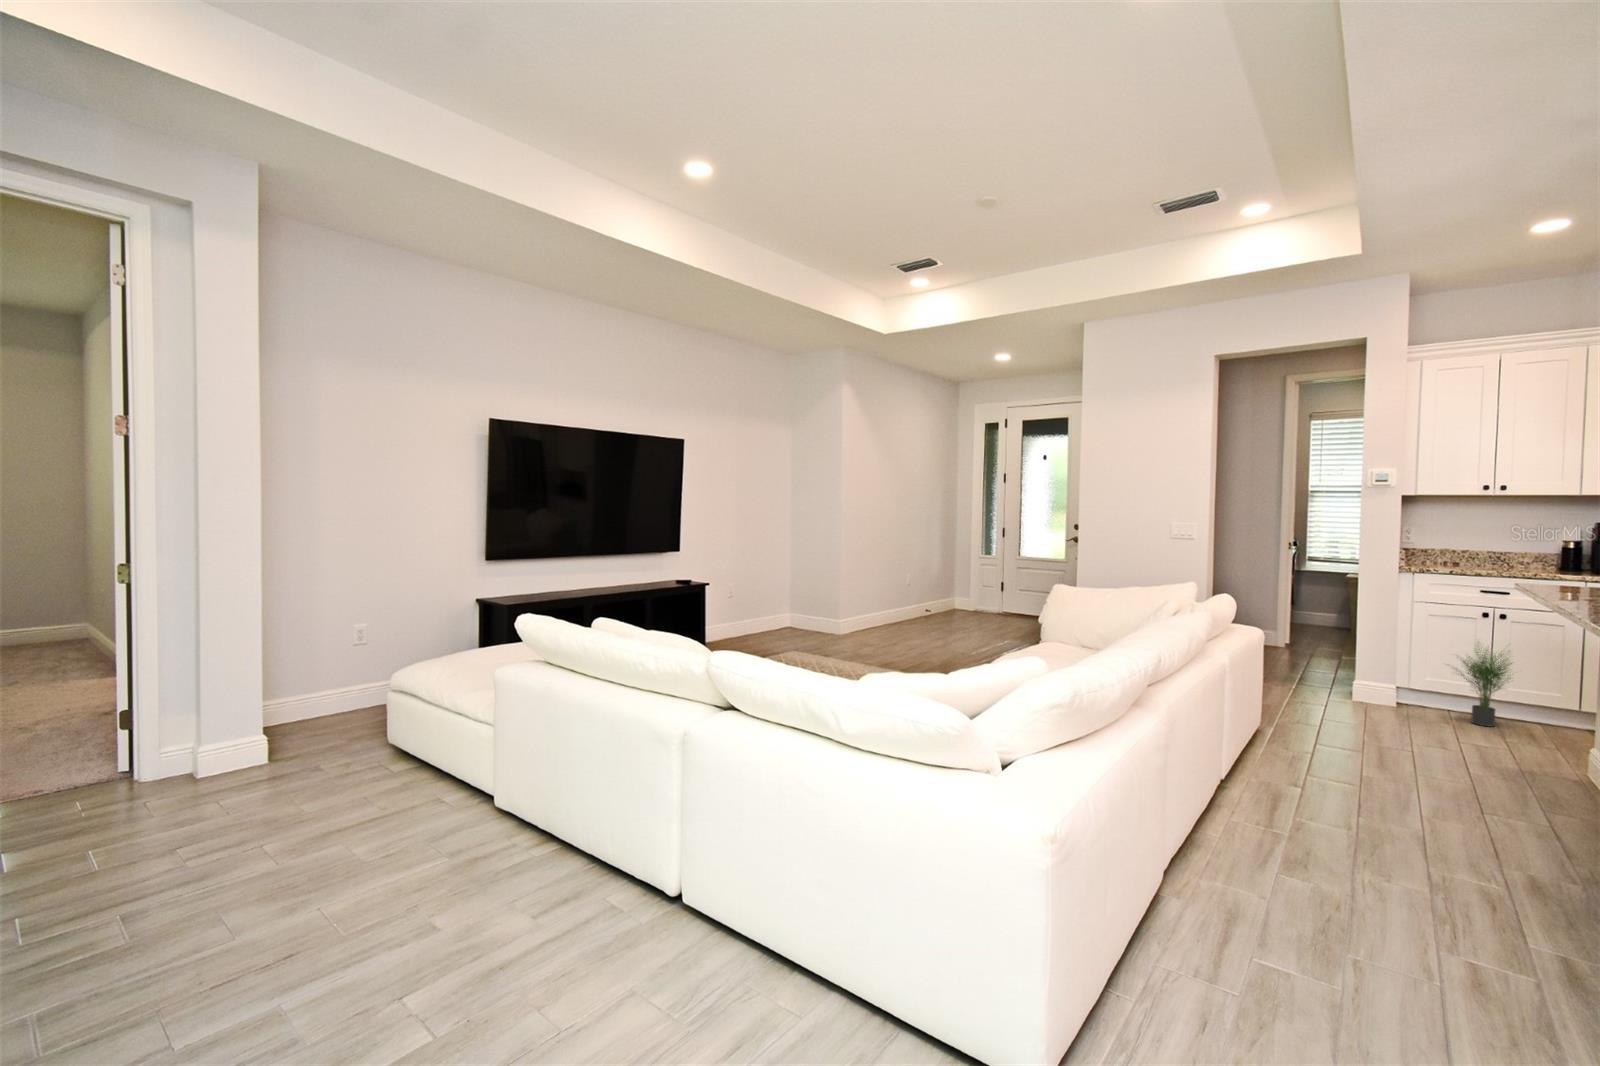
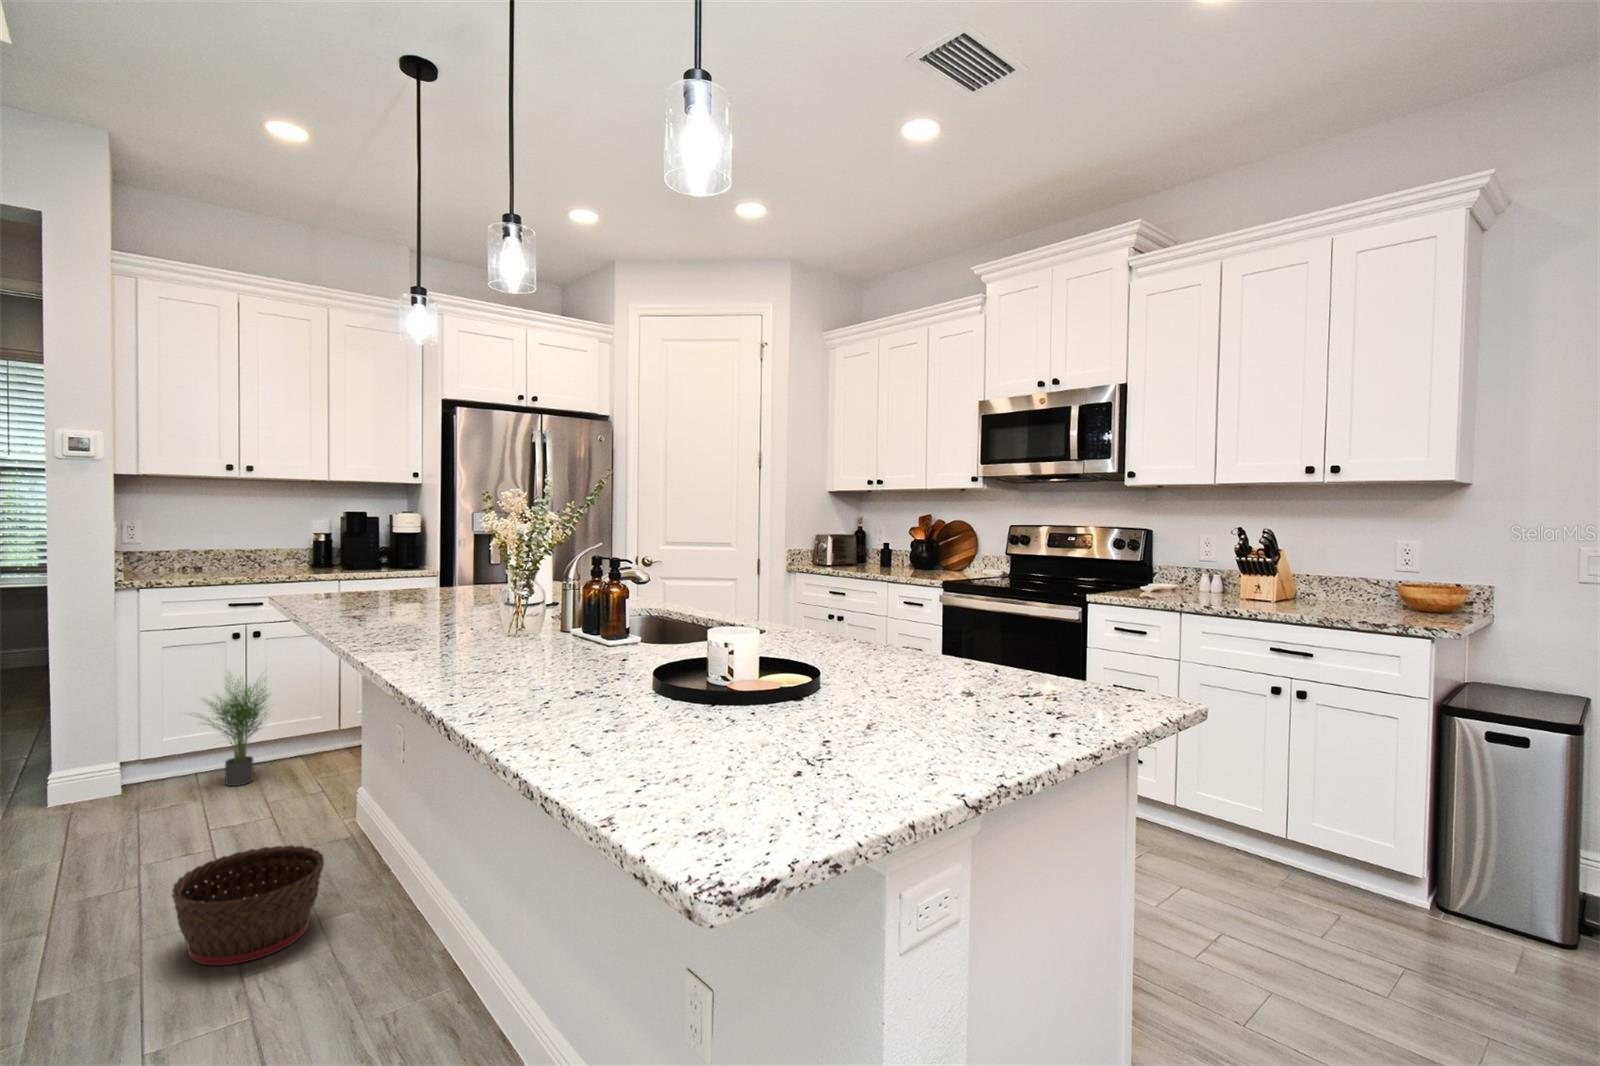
basket: none [1440,744,1552,814] -> present [172,845,324,966]

